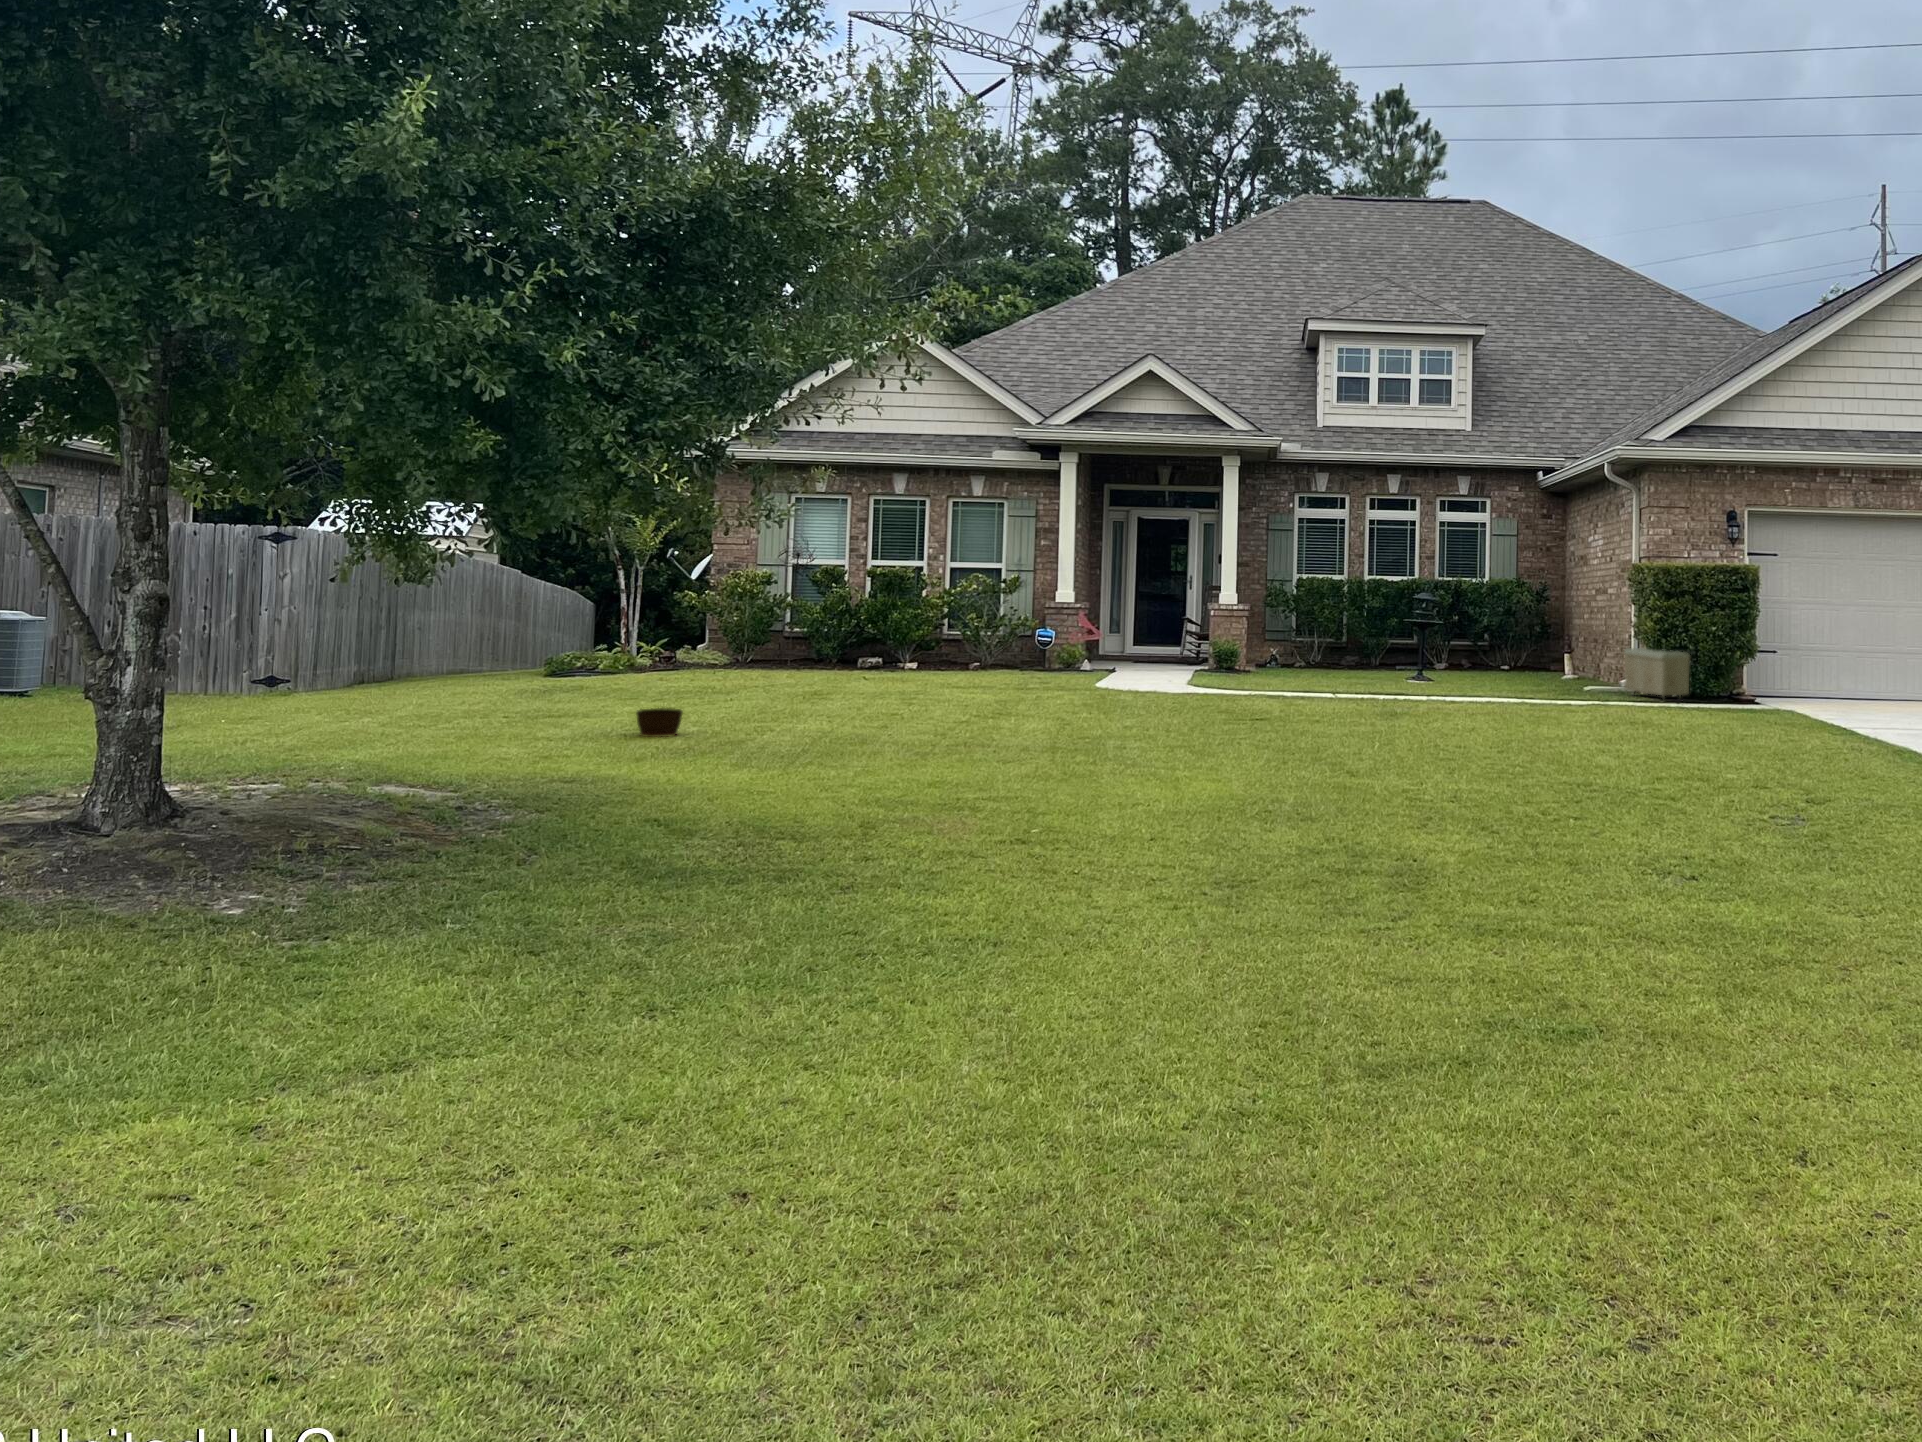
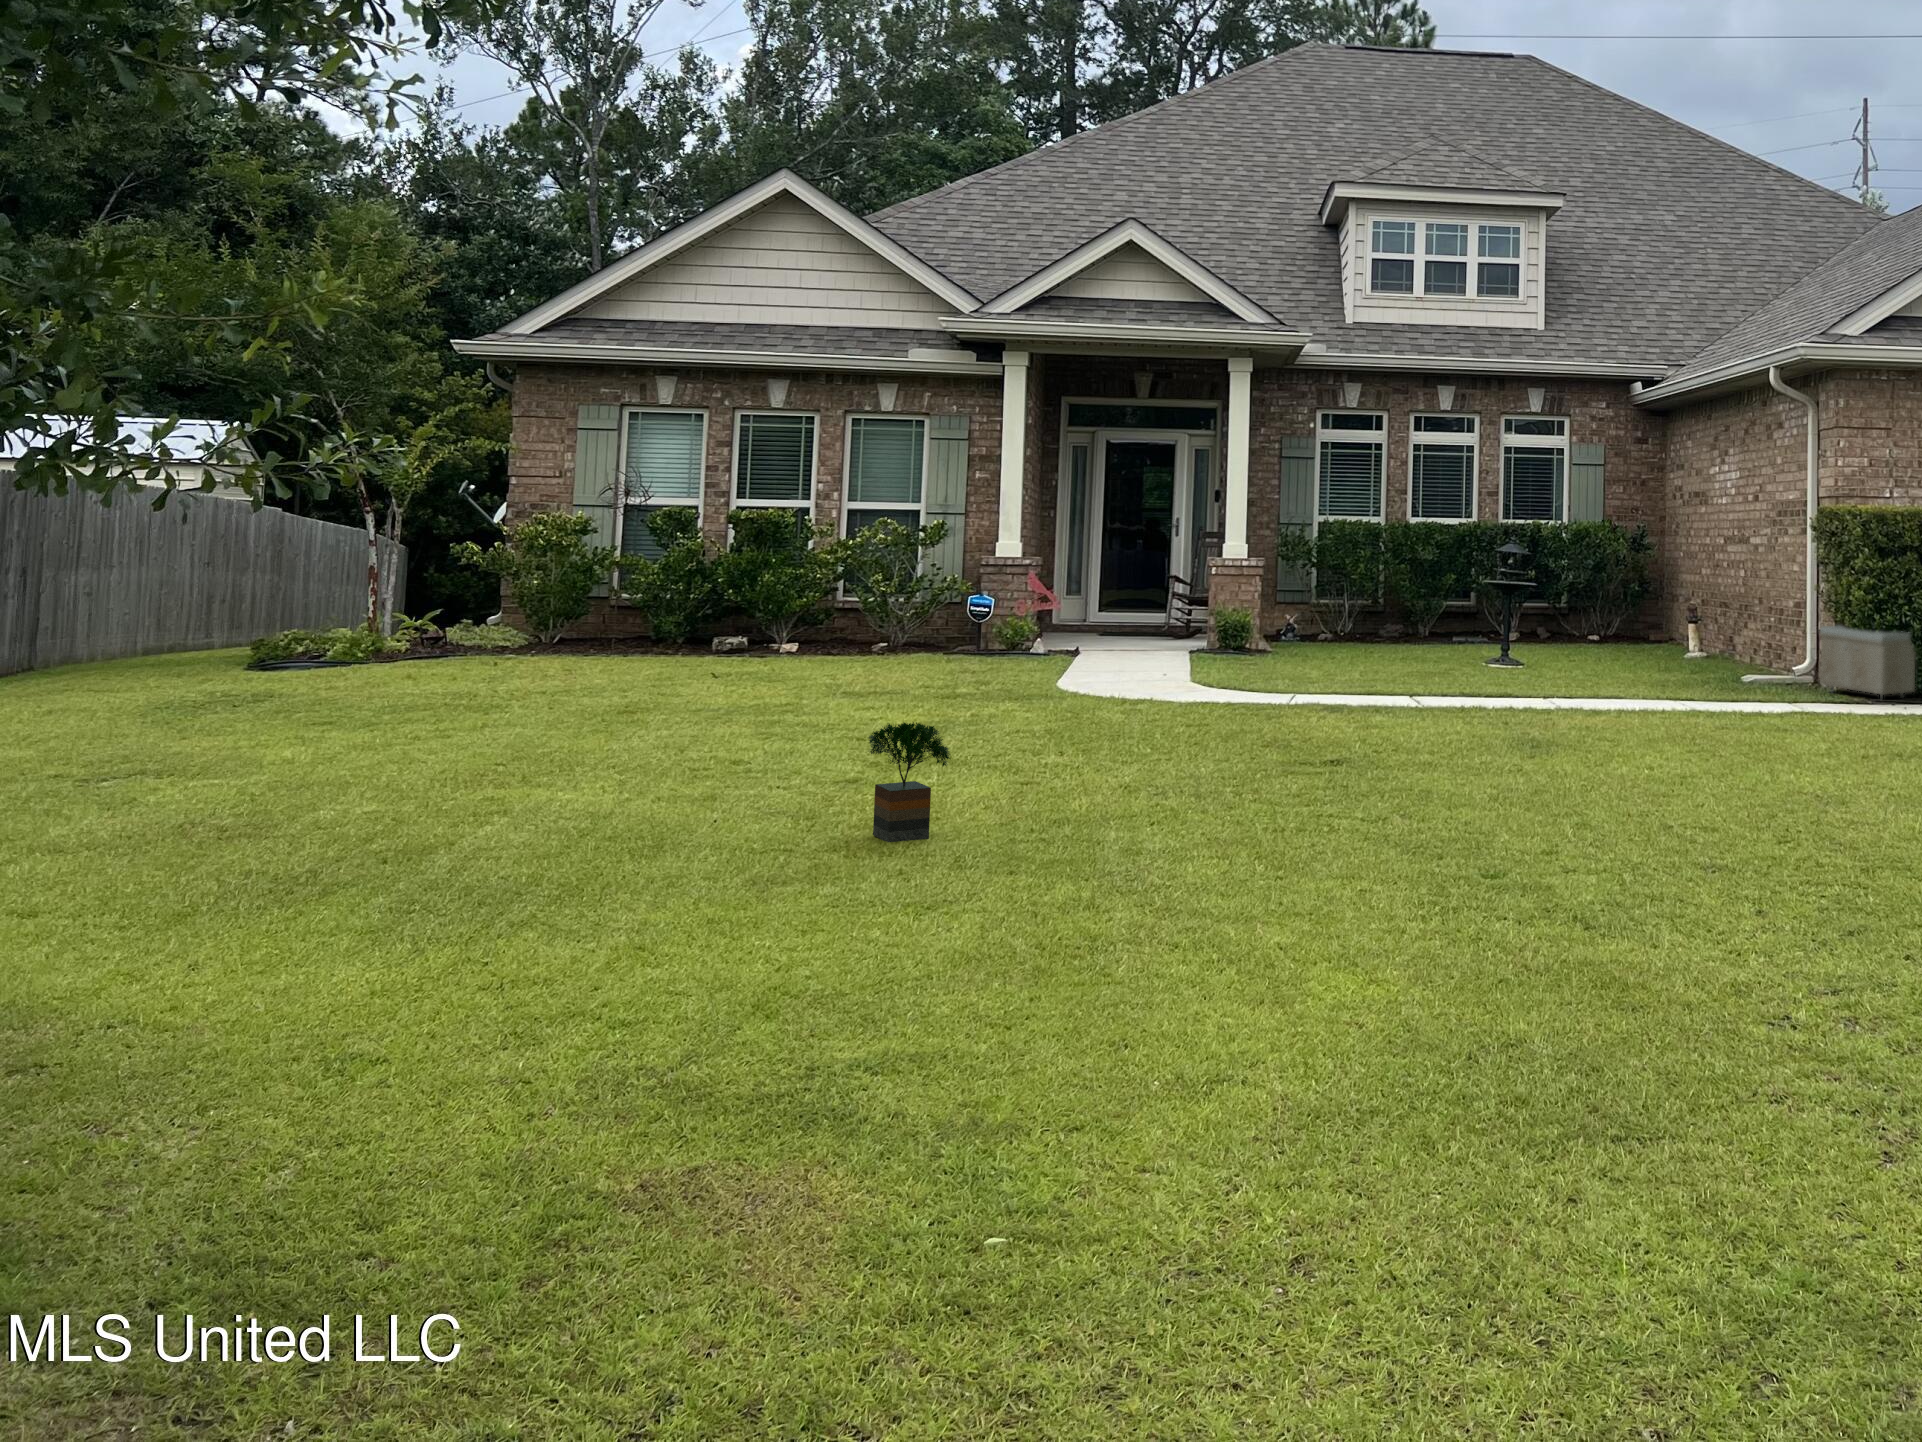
potted tree: none [959,679,1007,745] -> present [869,722,950,842]
basket: present [636,708,683,737] -> none [265,776,357,833]

